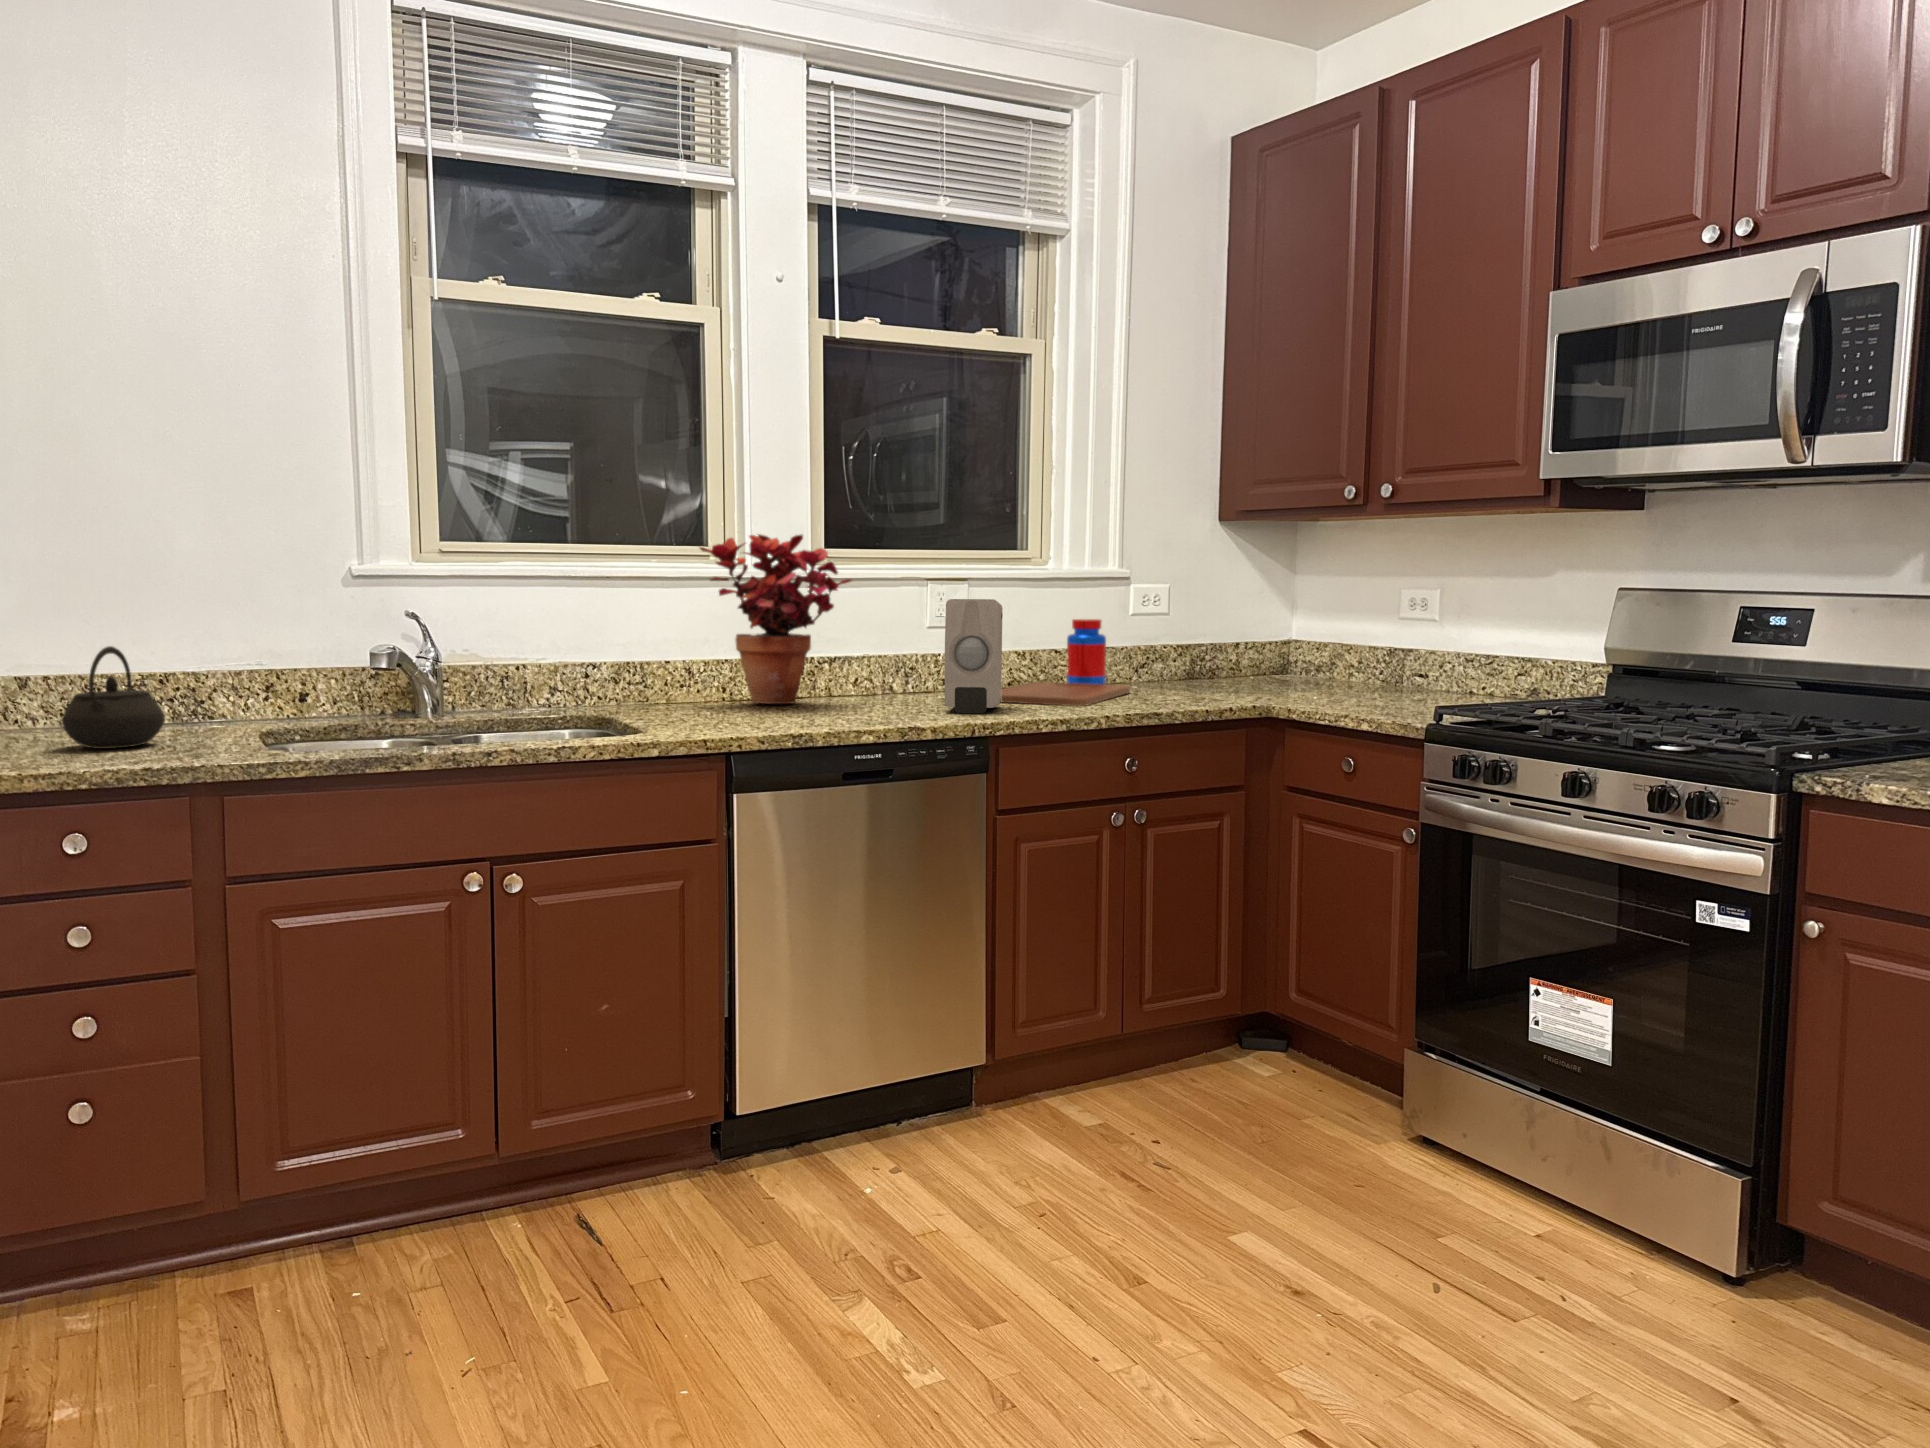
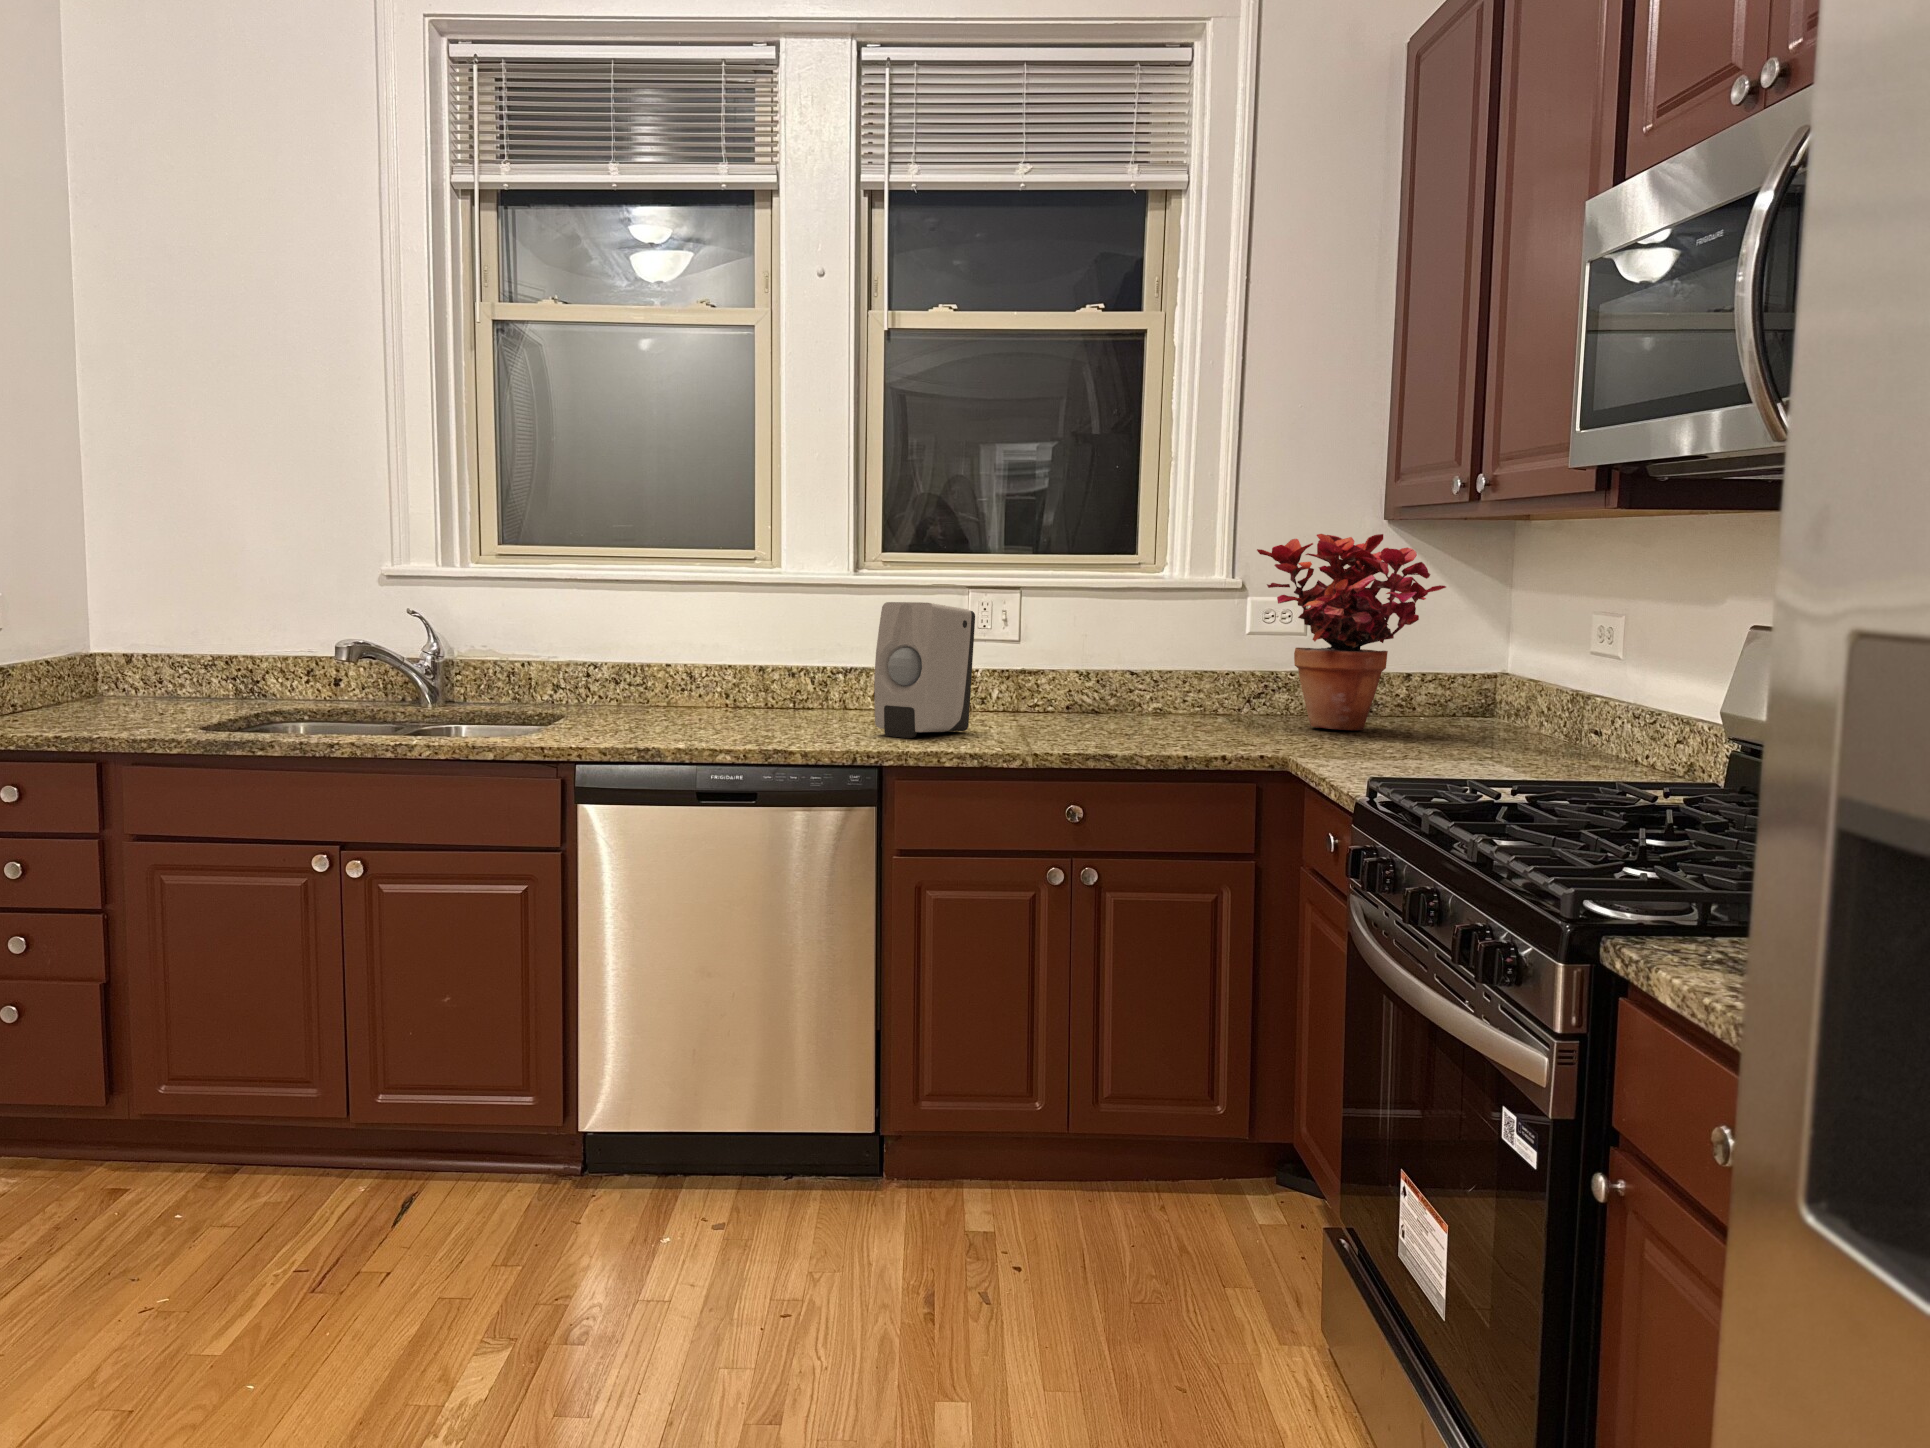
potted plant: present [700,534,851,704] -> present [1257,534,1446,730]
jar: present [1067,619,1106,685] -> none [1151,637,1200,717]
kettle: present [62,646,165,749] -> none [86,629,184,716]
cutting board: present [1001,682,1130,706] -> none [977,707,1191,738]

